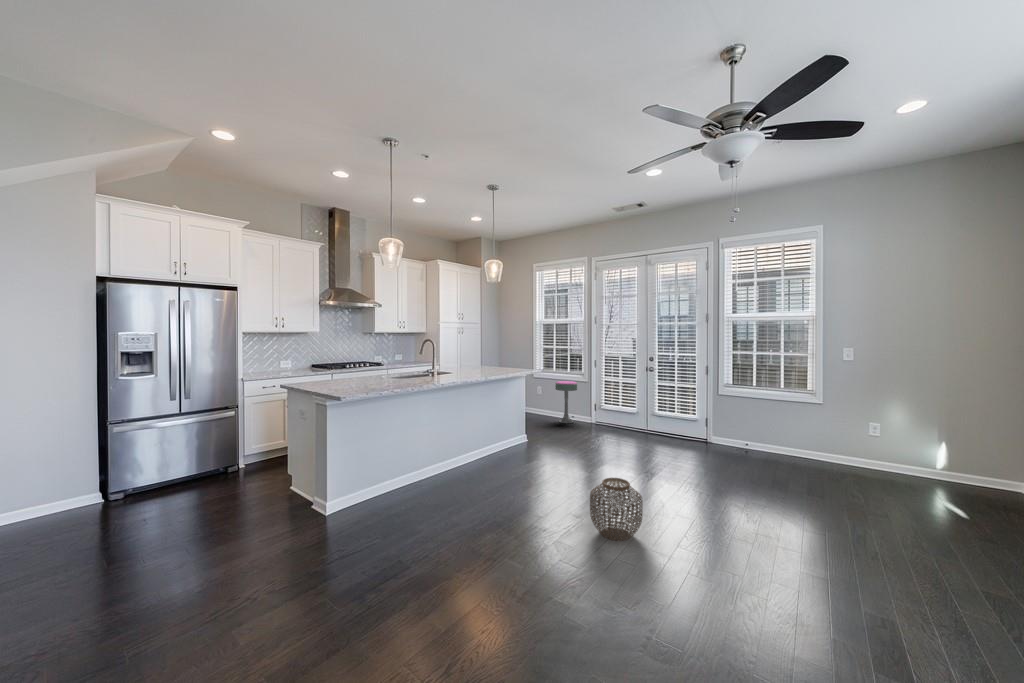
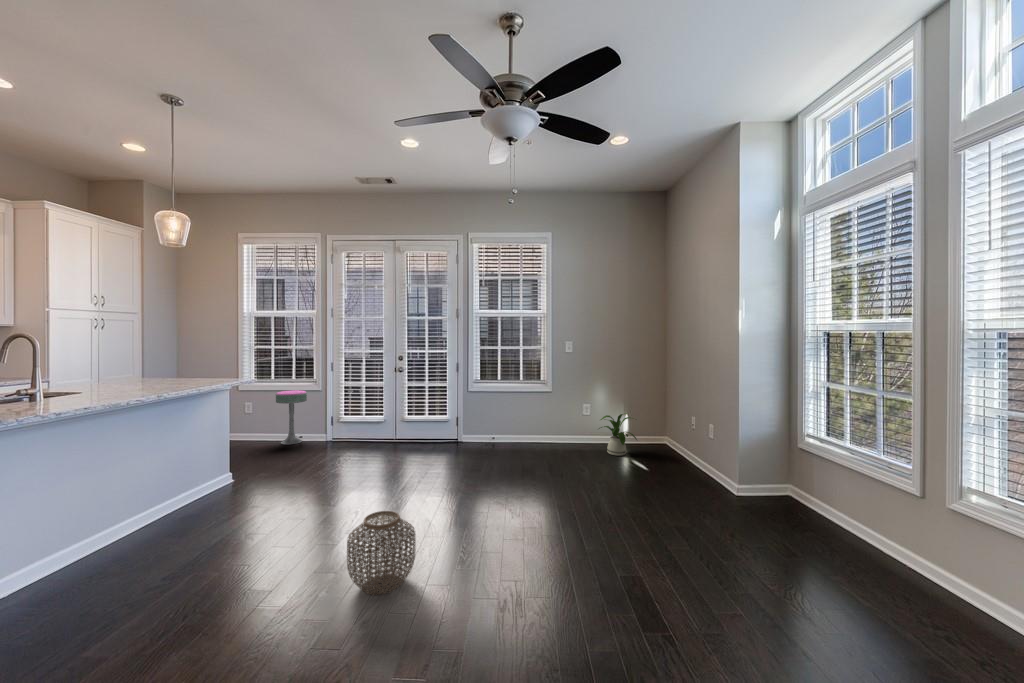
house plant: none [890,436,958,489] -> present [599,413,637,456]

